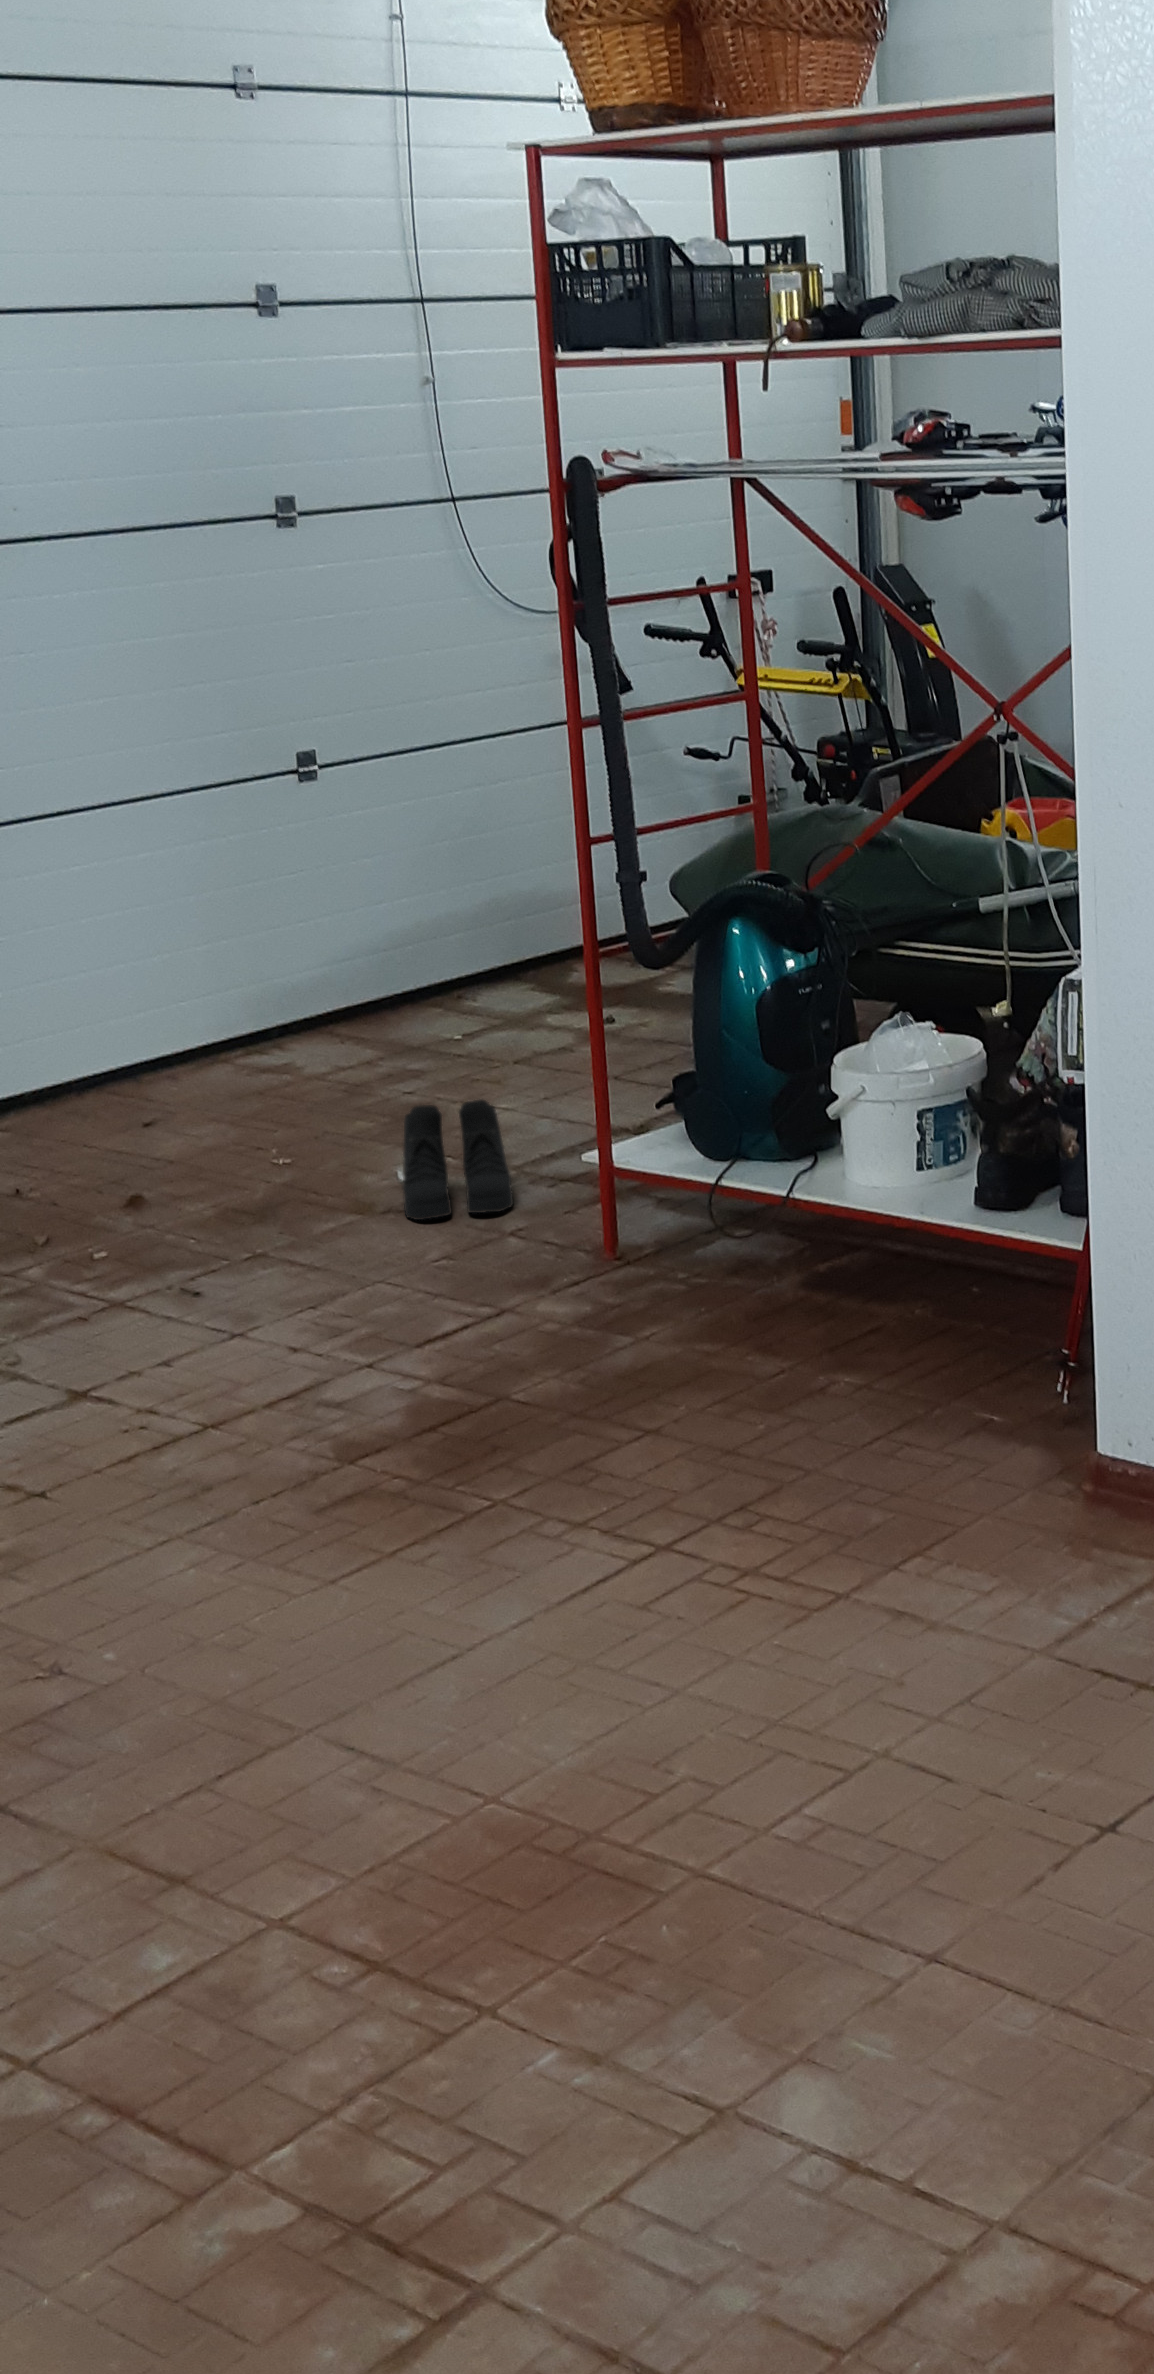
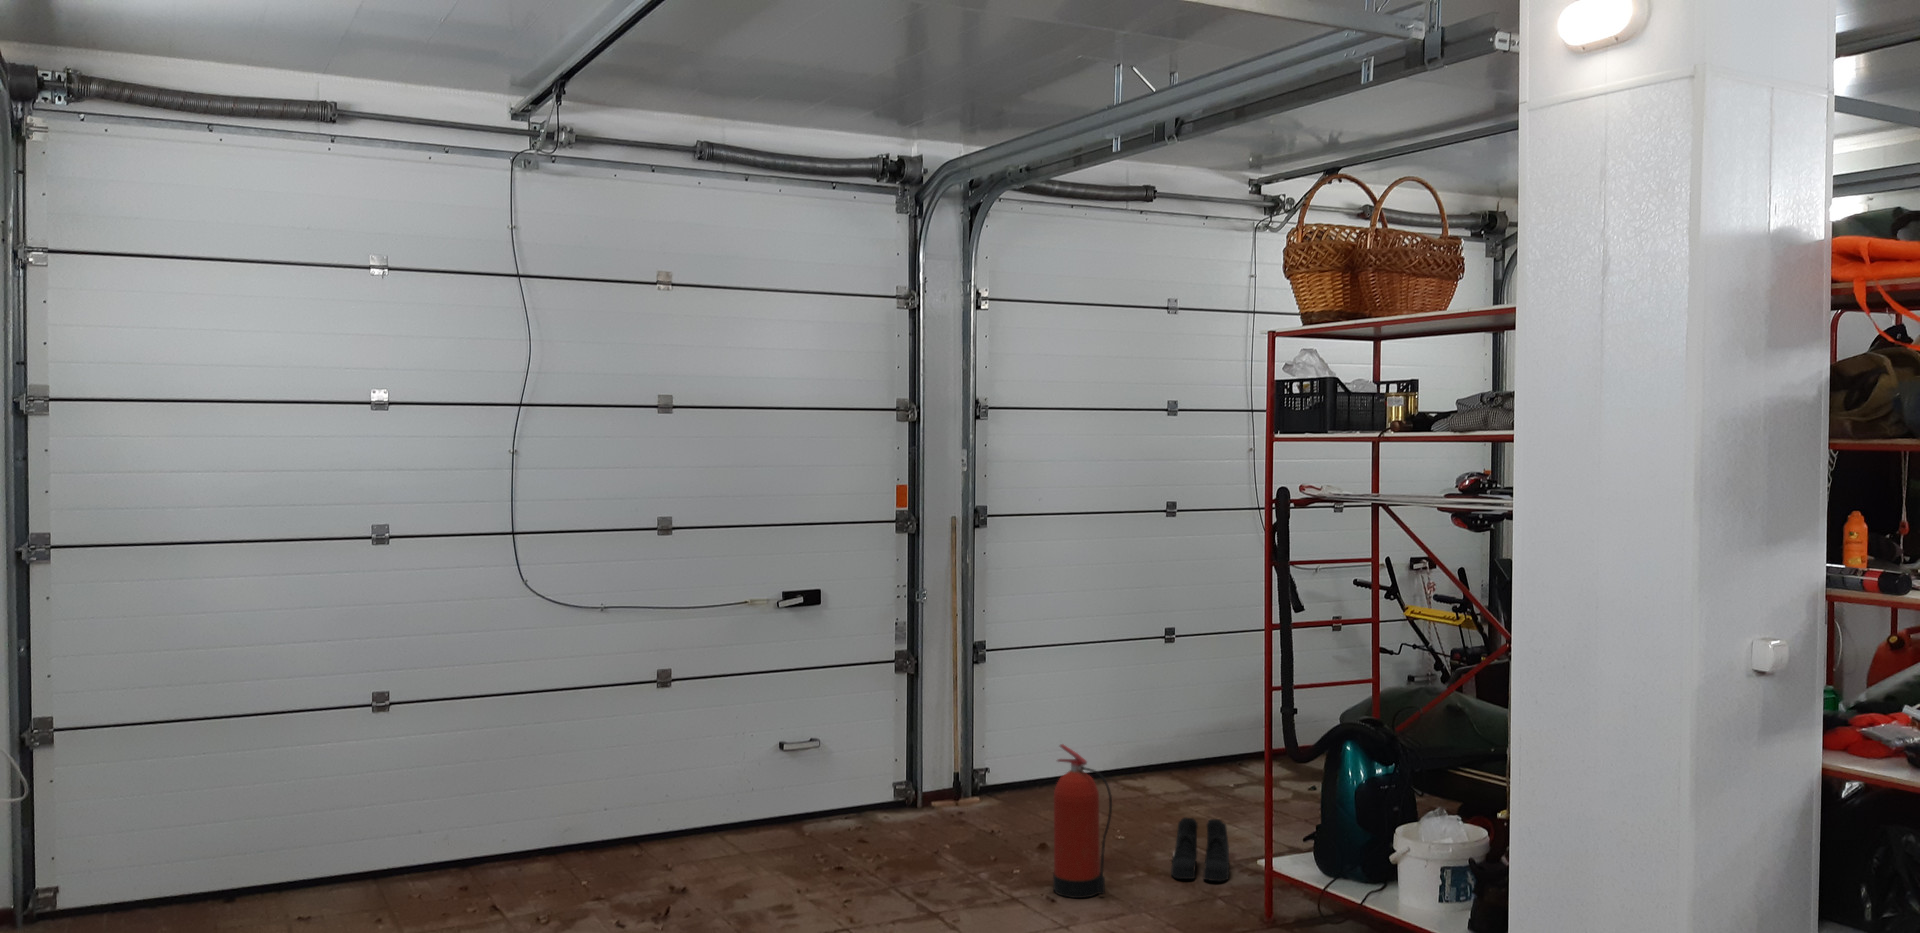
fire extinguisher: none [168,999,294,1289] -> present [1053,744,1112,898]

